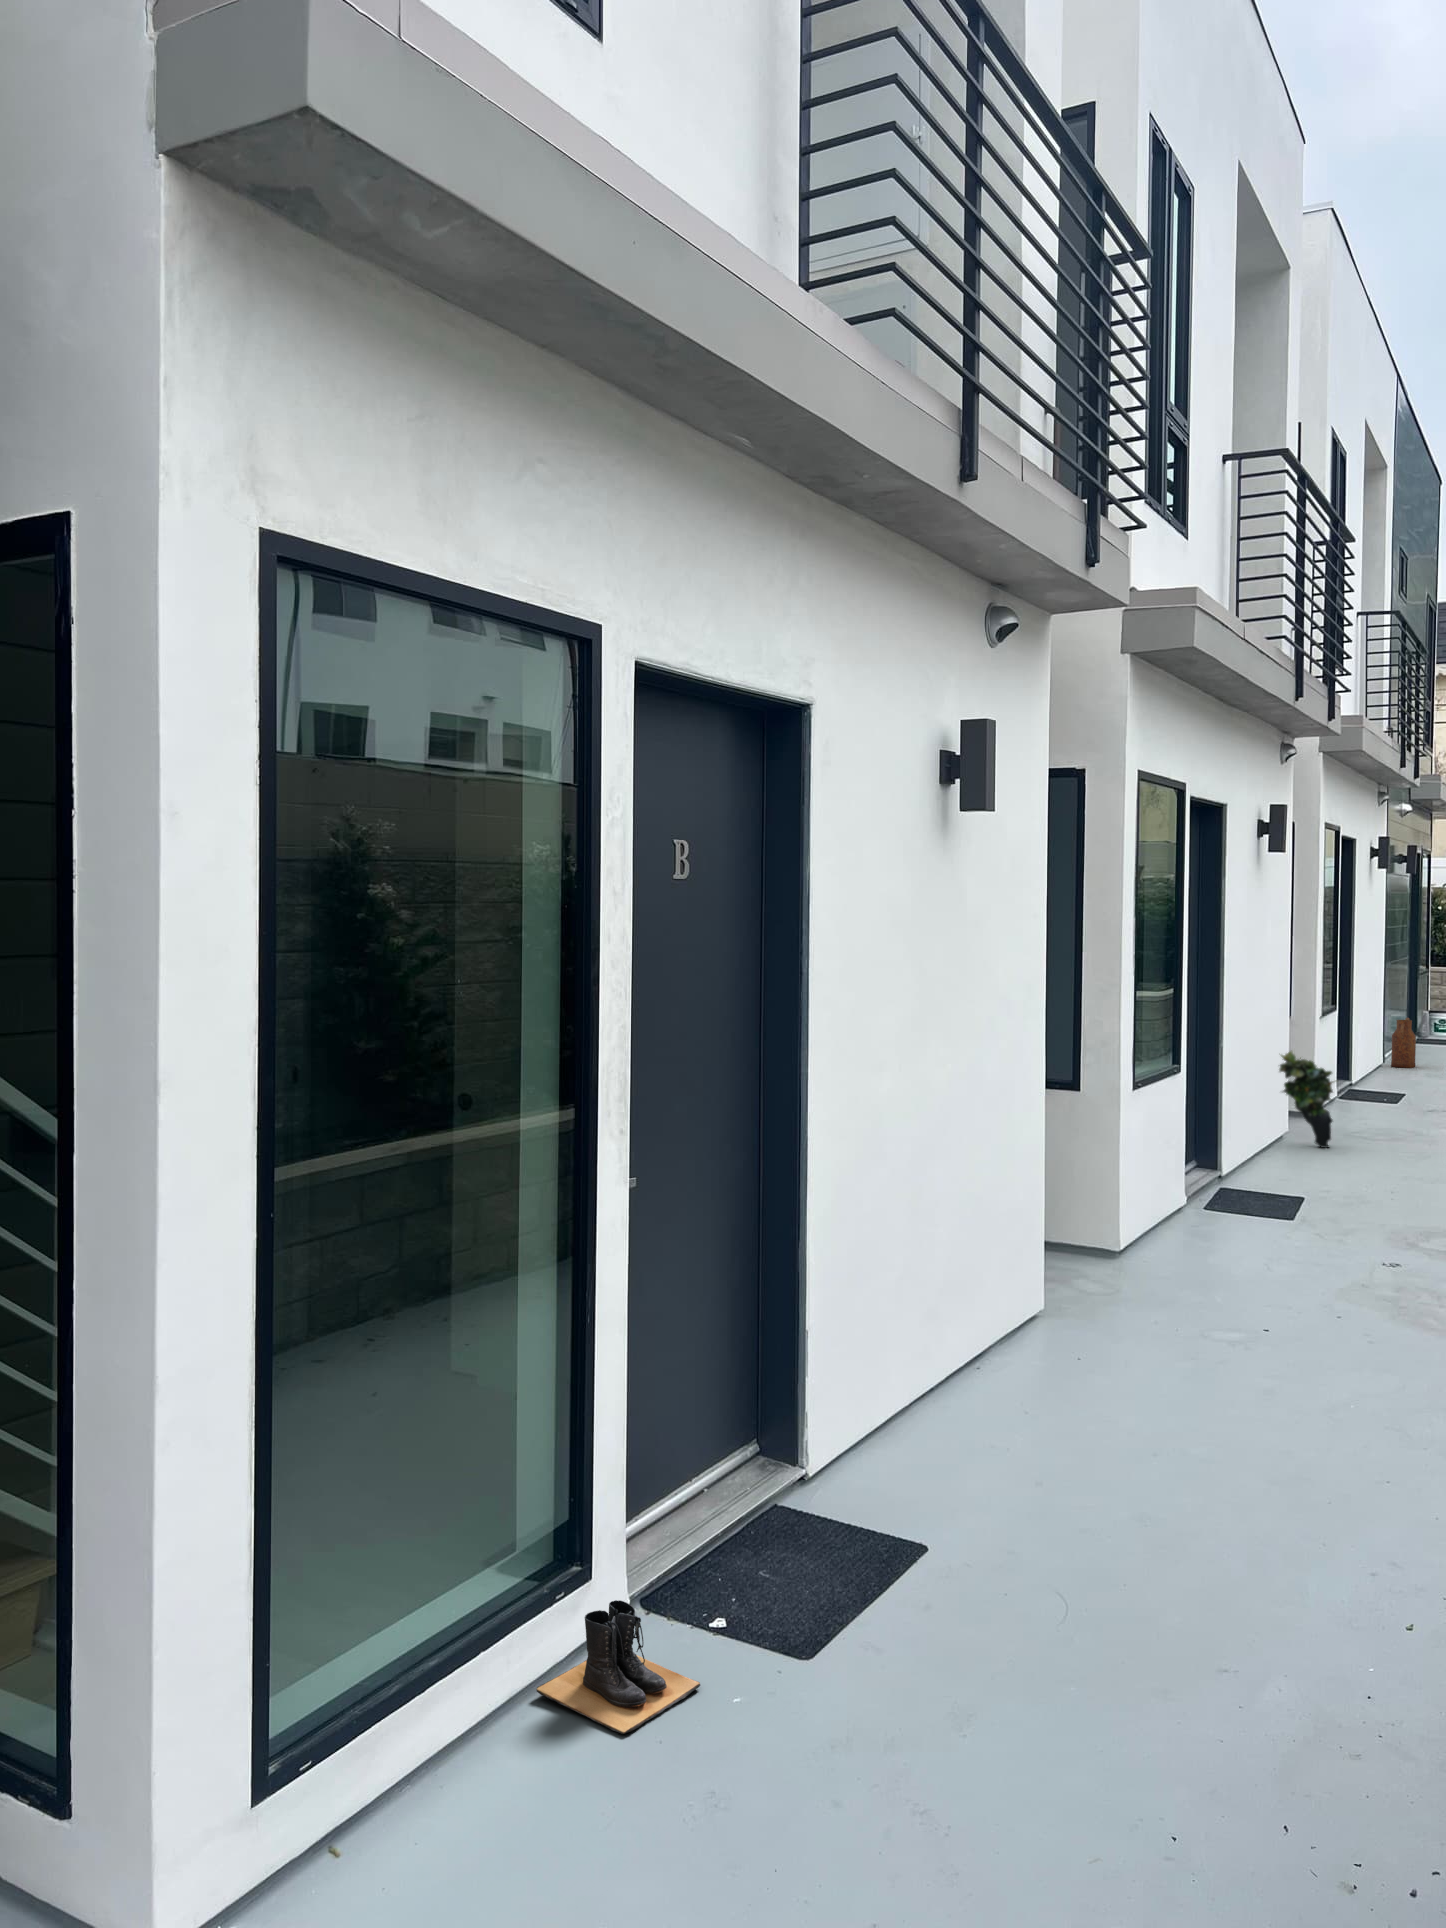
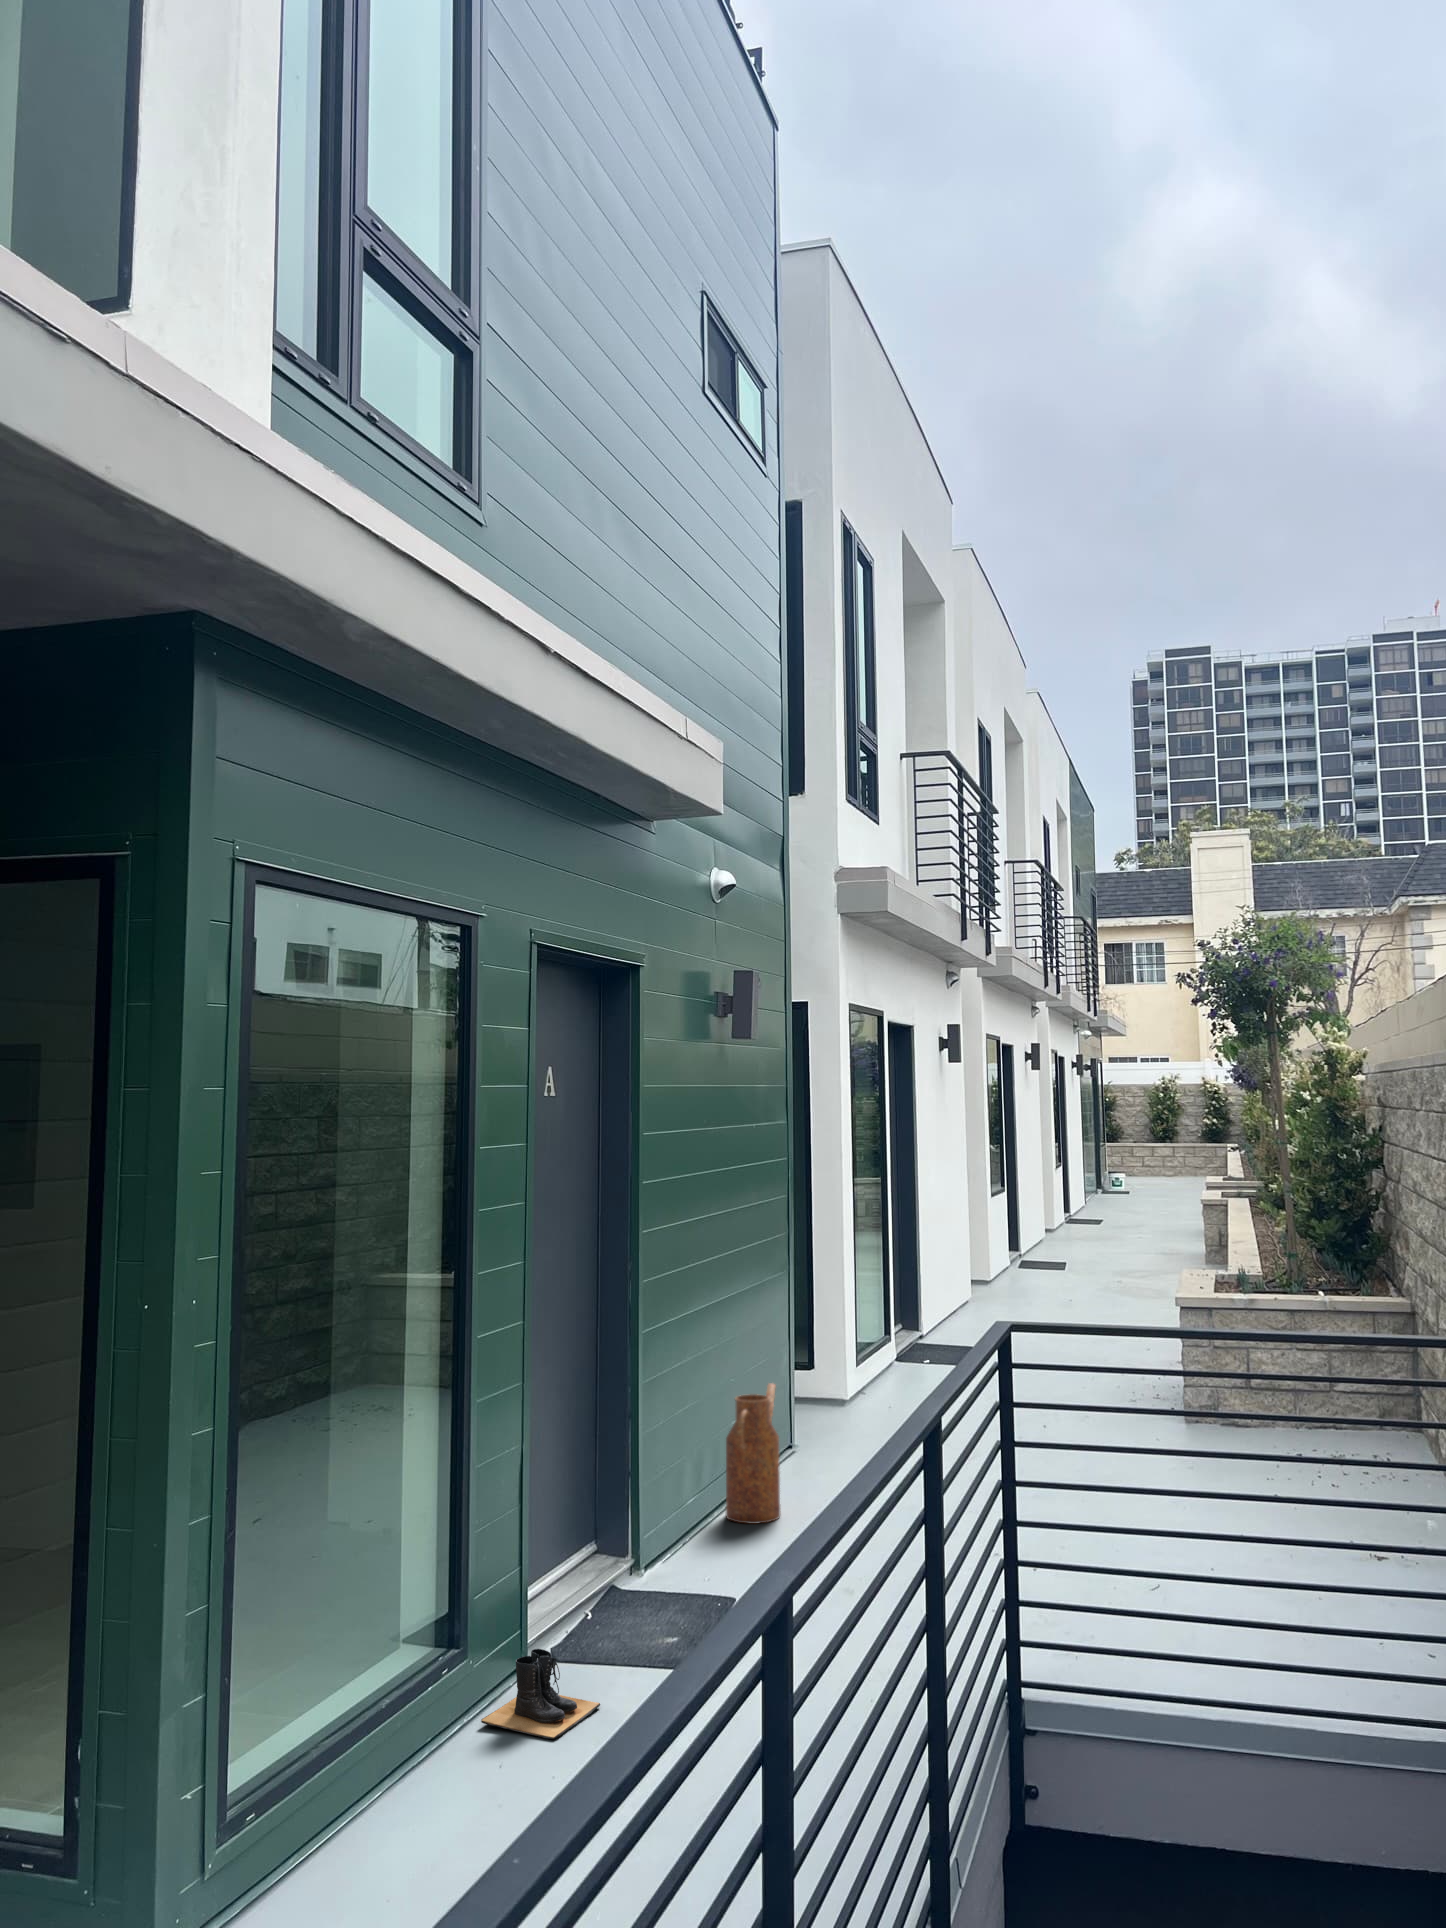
watering can: present [1391,1018,1416,1068] -> present [726,1383,781,1524]
potted plant: present [1279,1051,1333,1148] -> none [962,1225,1009,1306]

